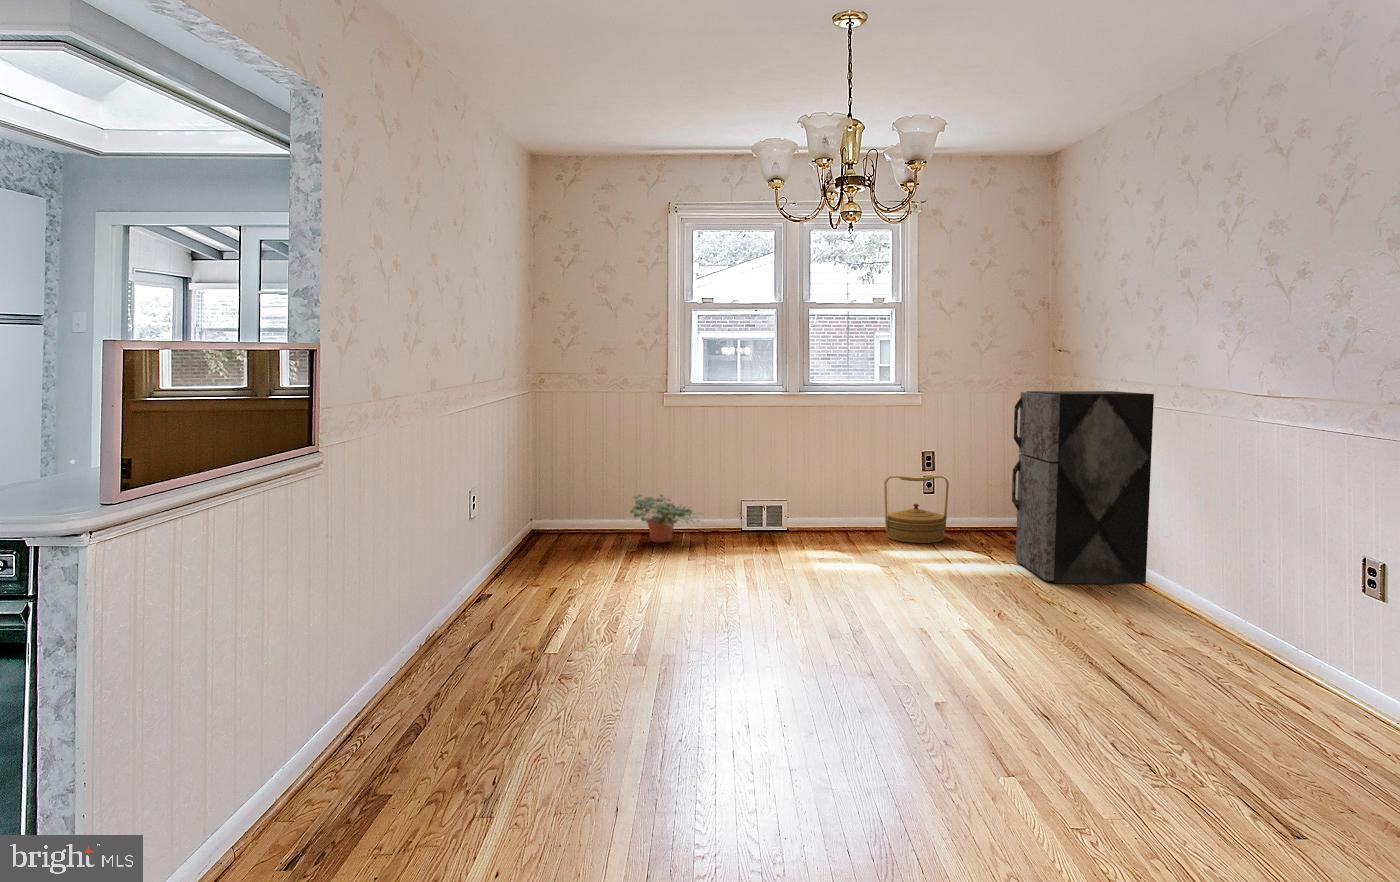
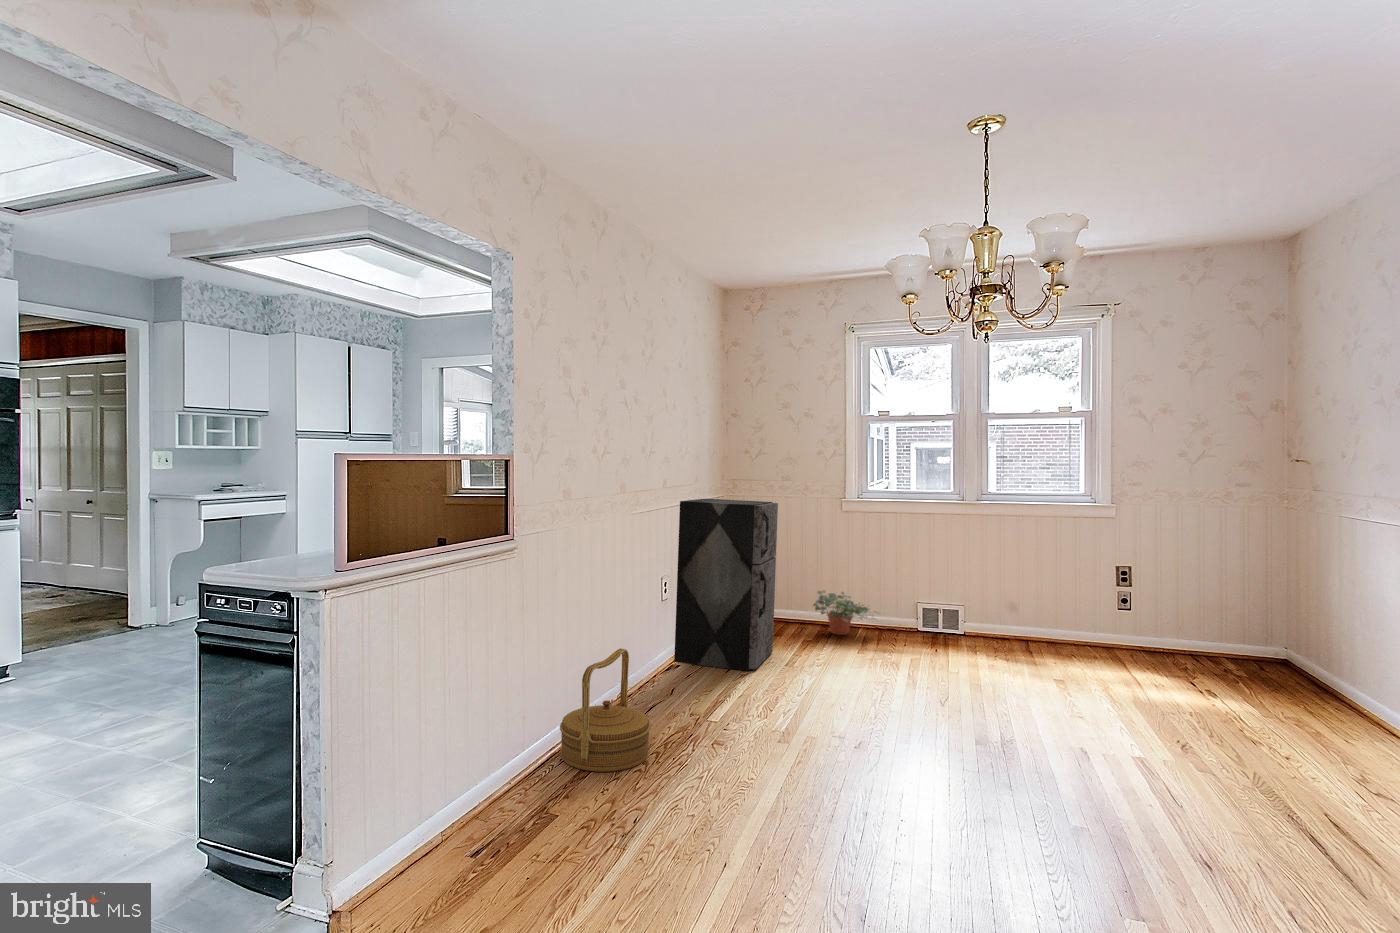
storage cabinet: present [1012,391,1154,584] -> present [674,499,778,671]
woven basket: present [884,476,949,543] -> present [560,648,651,772]

